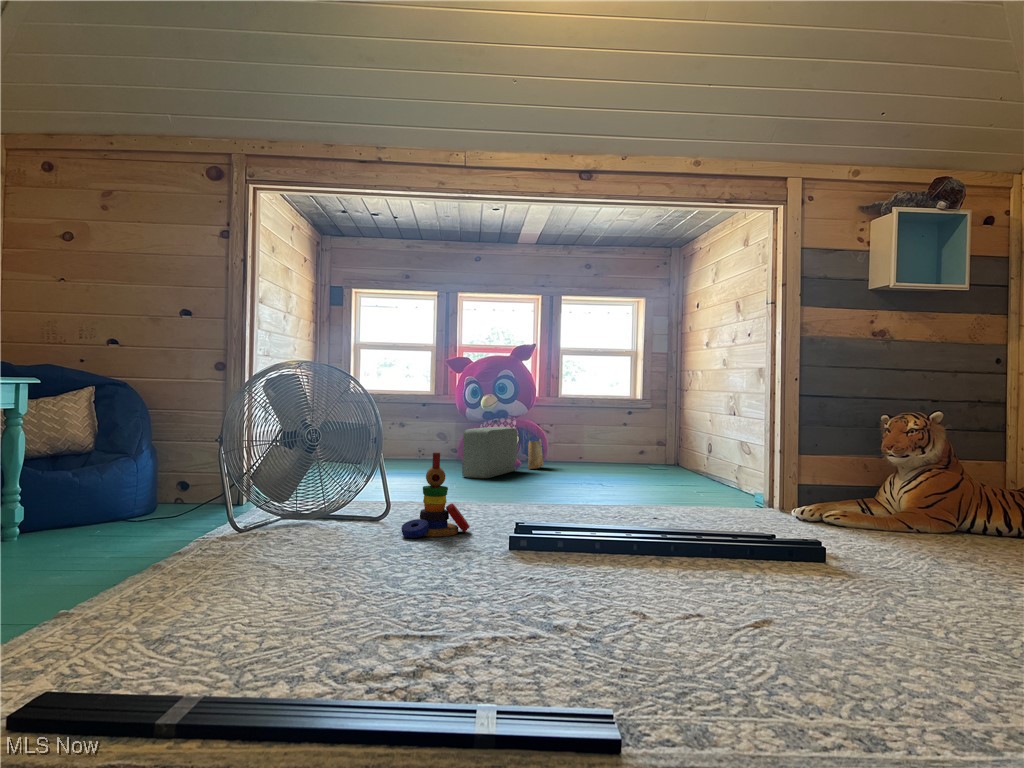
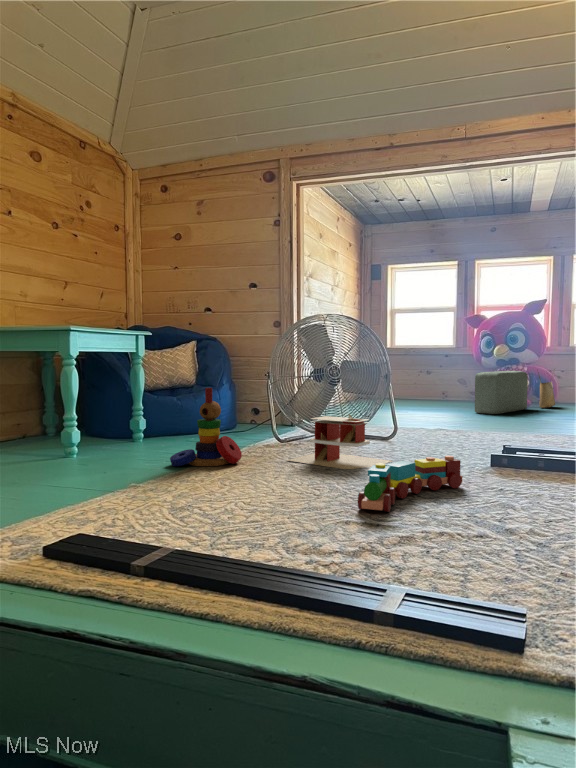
stacking toy: present [401,452,470,538] -> present [170,388,242,466]
toy house: none [261,494,399,567] -> present [288,414,391,469]
toy train: none [392,544,492,619] -> present [358,456,462,512]

